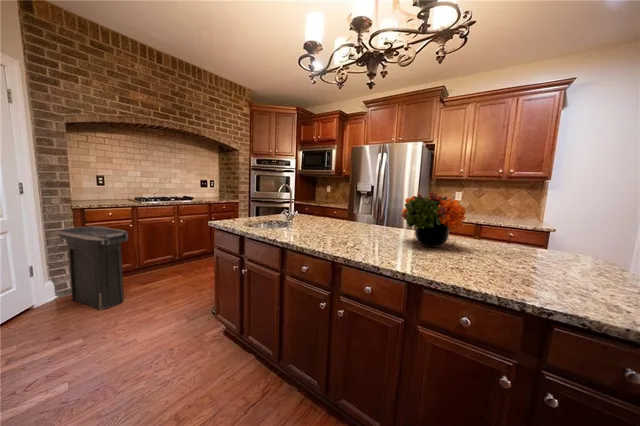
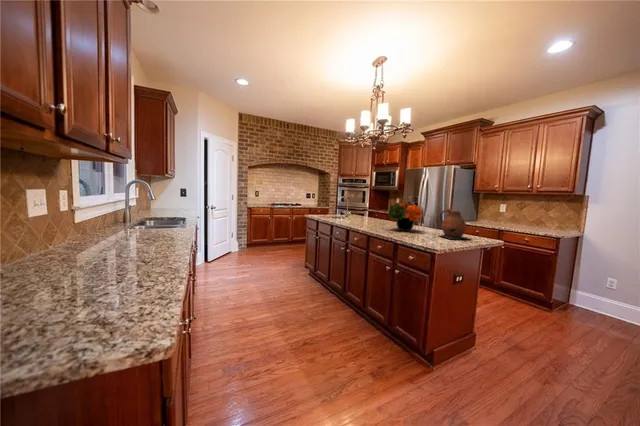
ceramic pitcher: none [501,202,562,264] -> present [440,207,471,240]
trash can: present [58,226,128,310] -> none [242,217,268,258]

